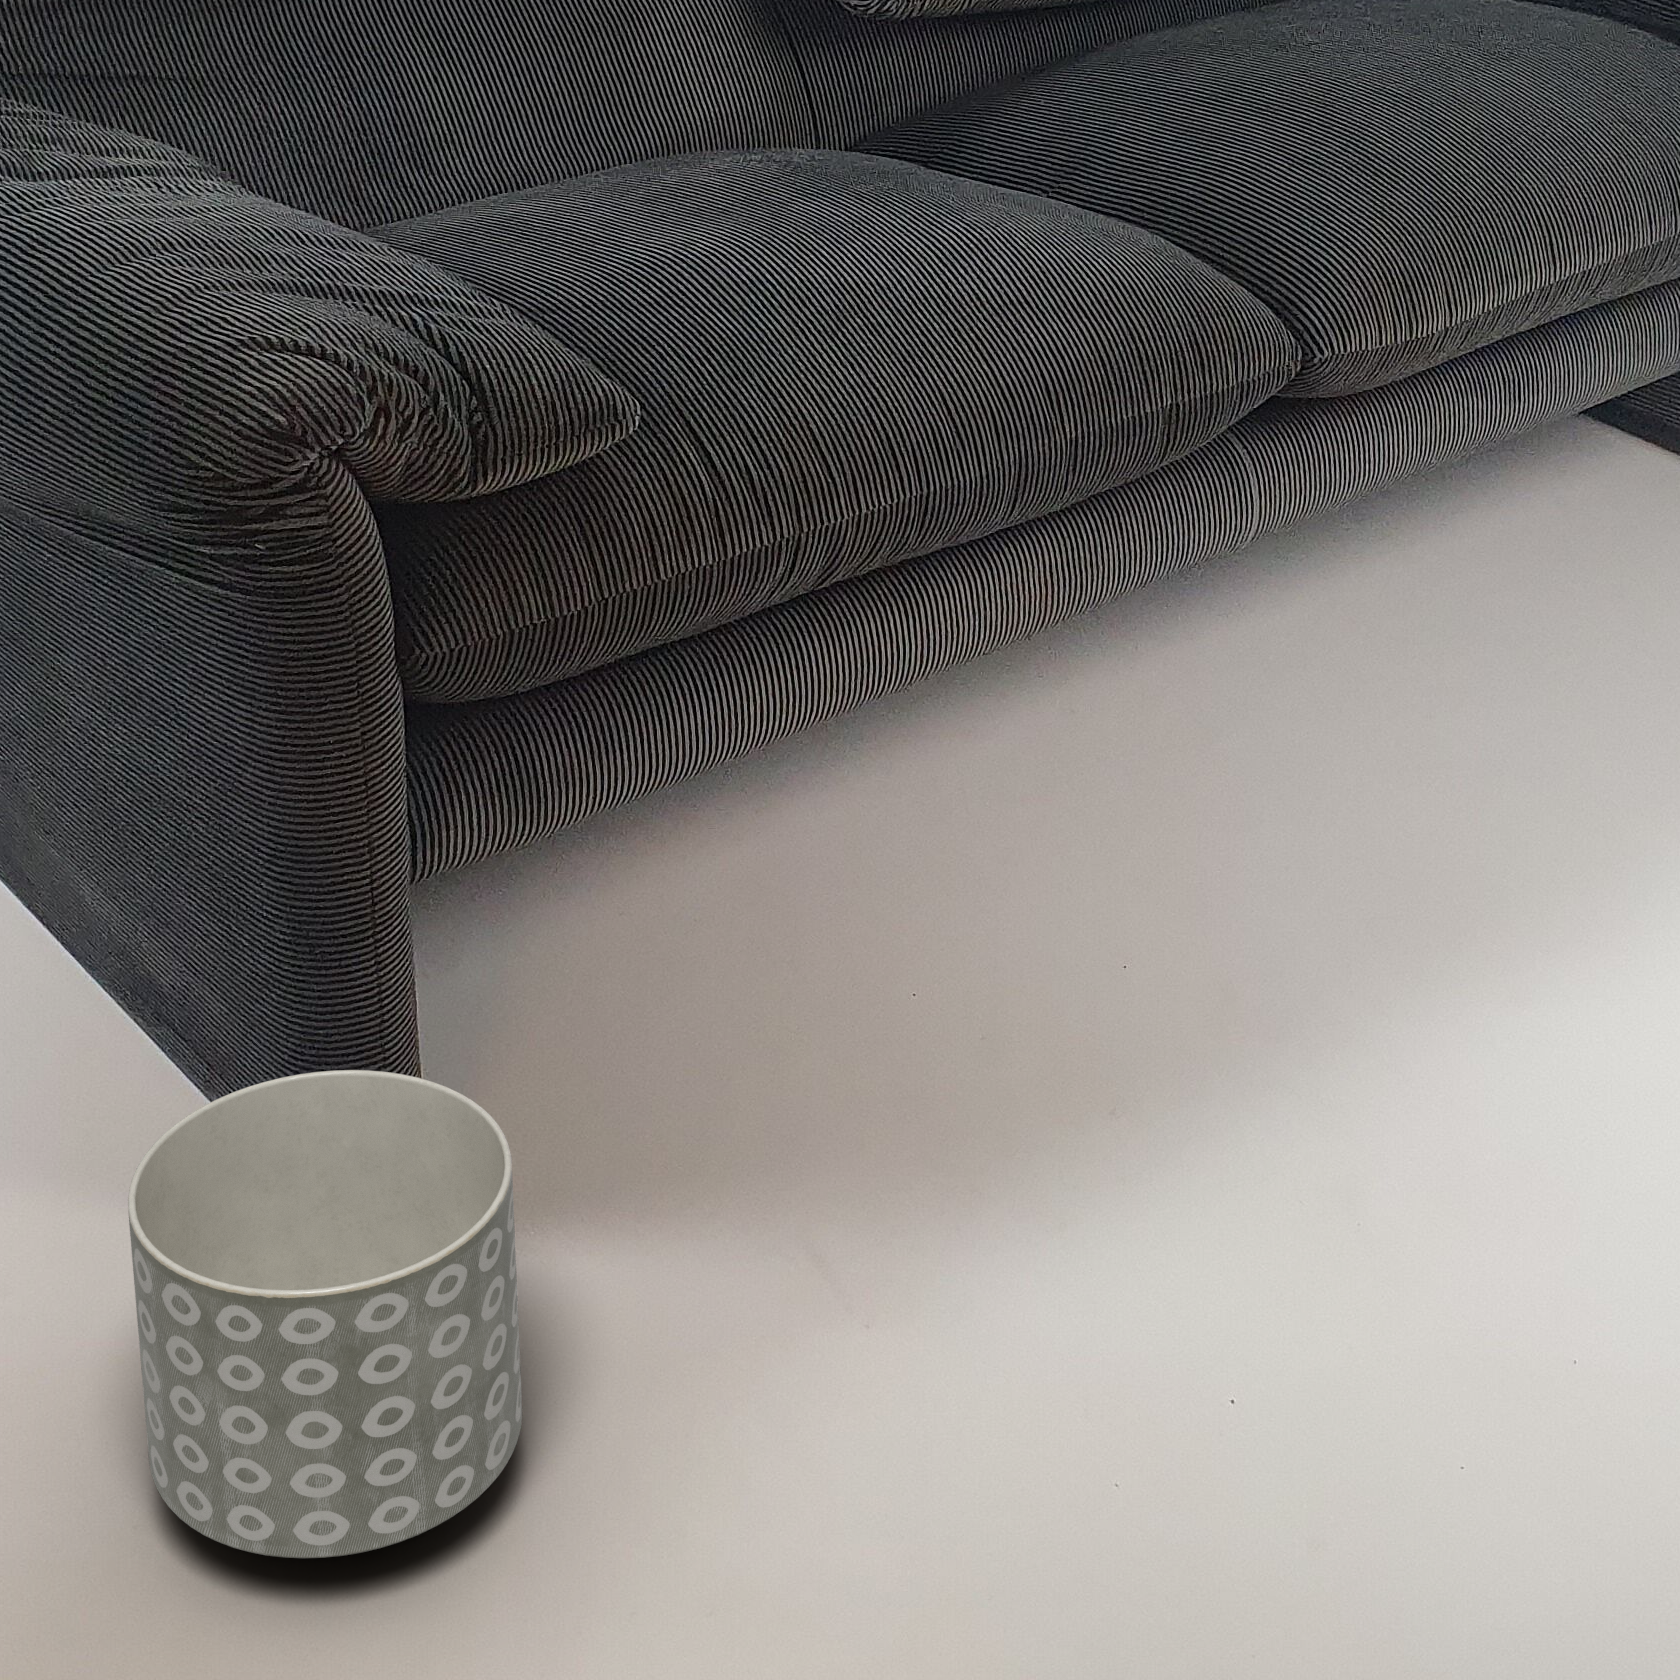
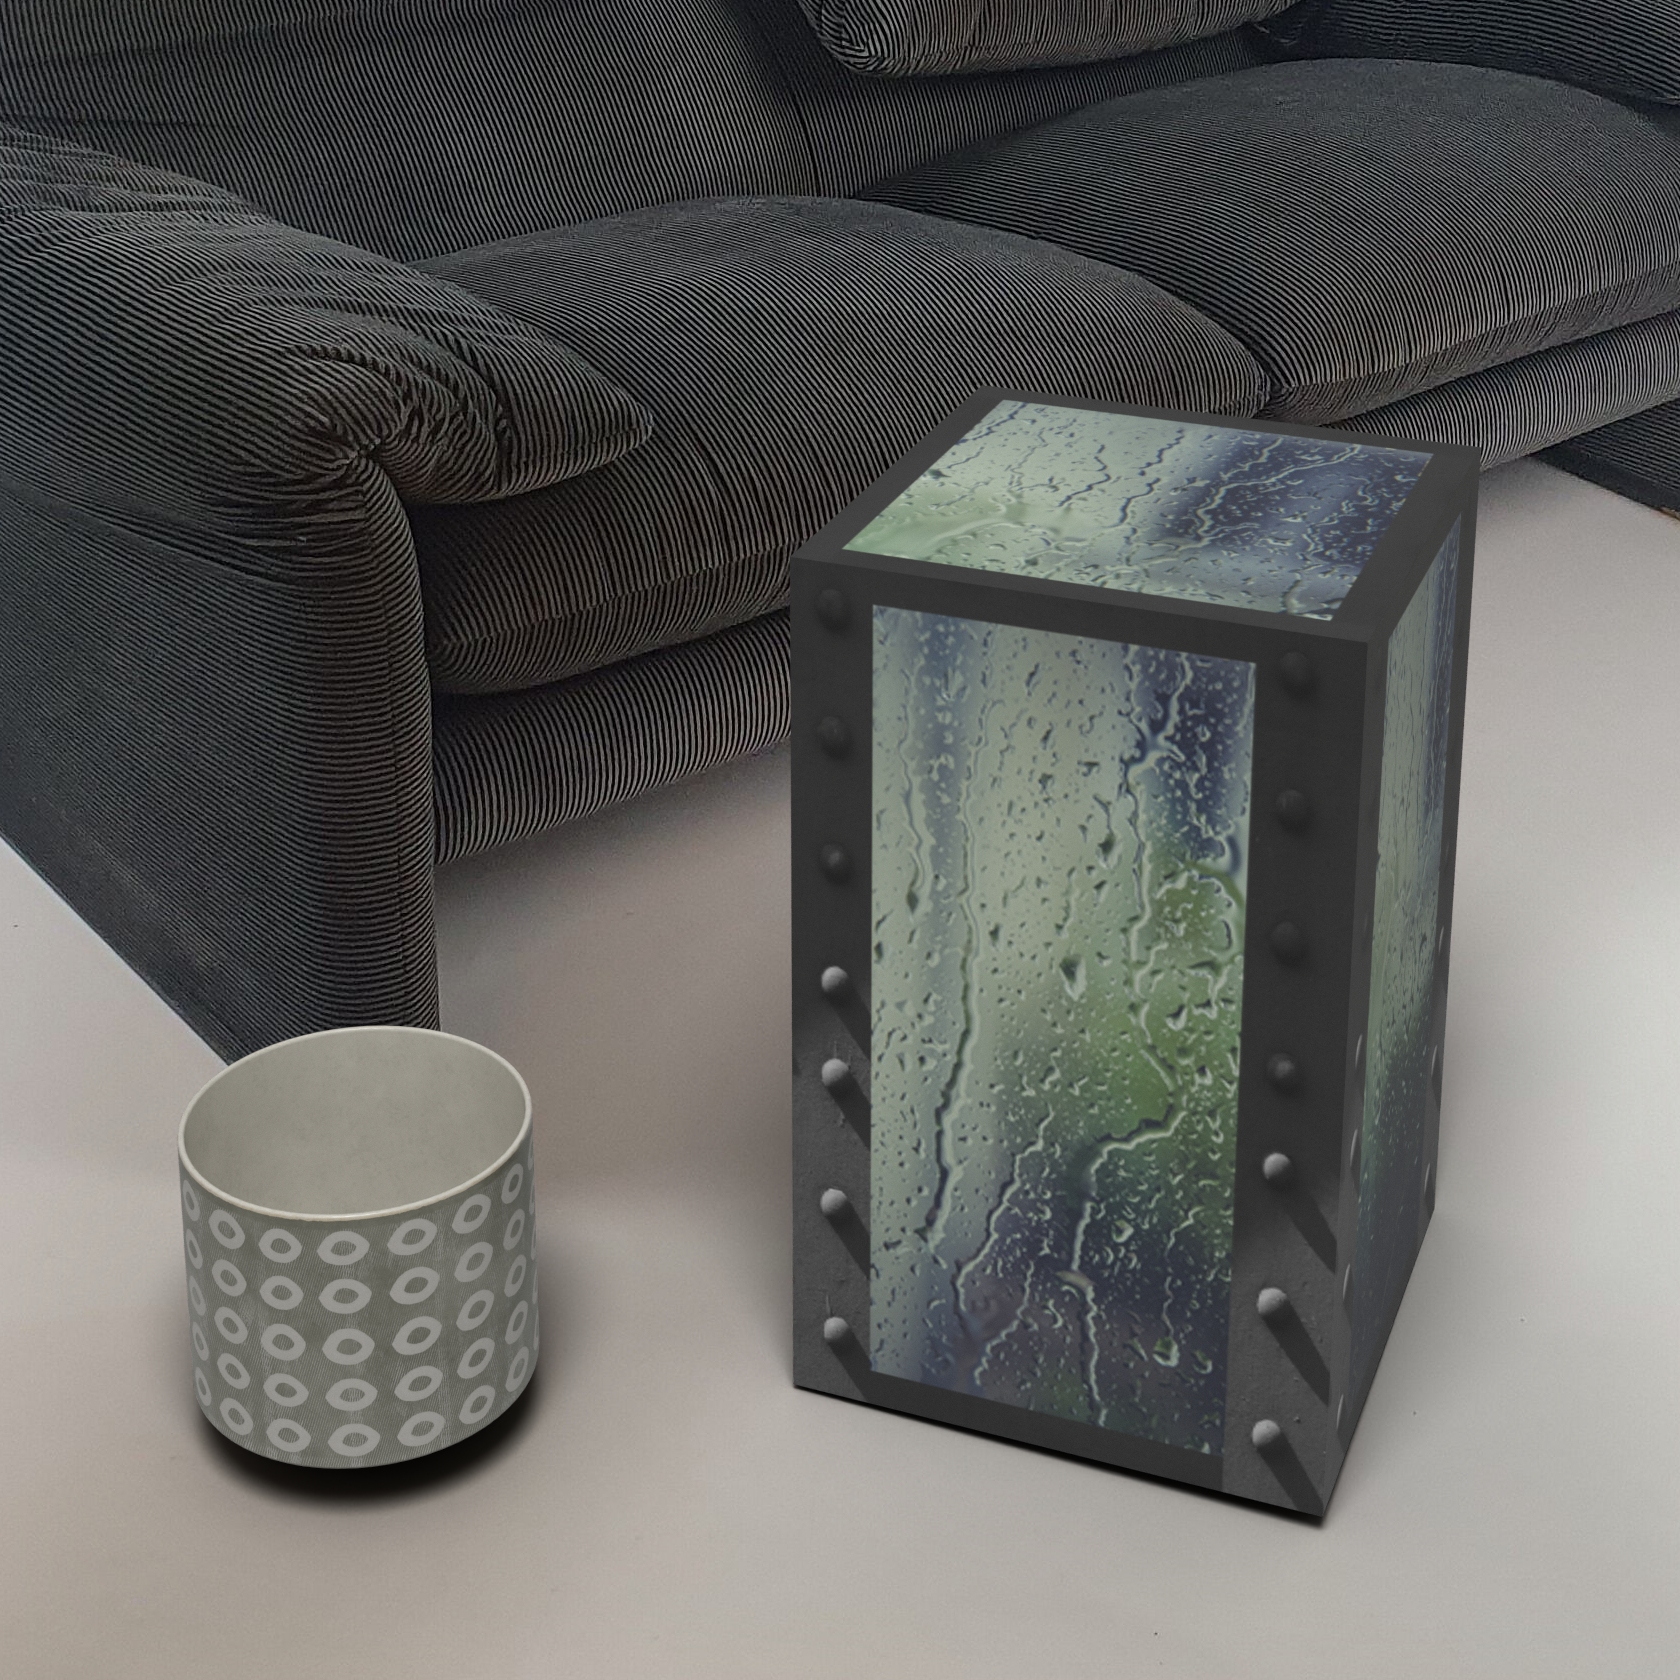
storage box: none [787,371,1536,1604] -> present [790,385,1481,1517]

